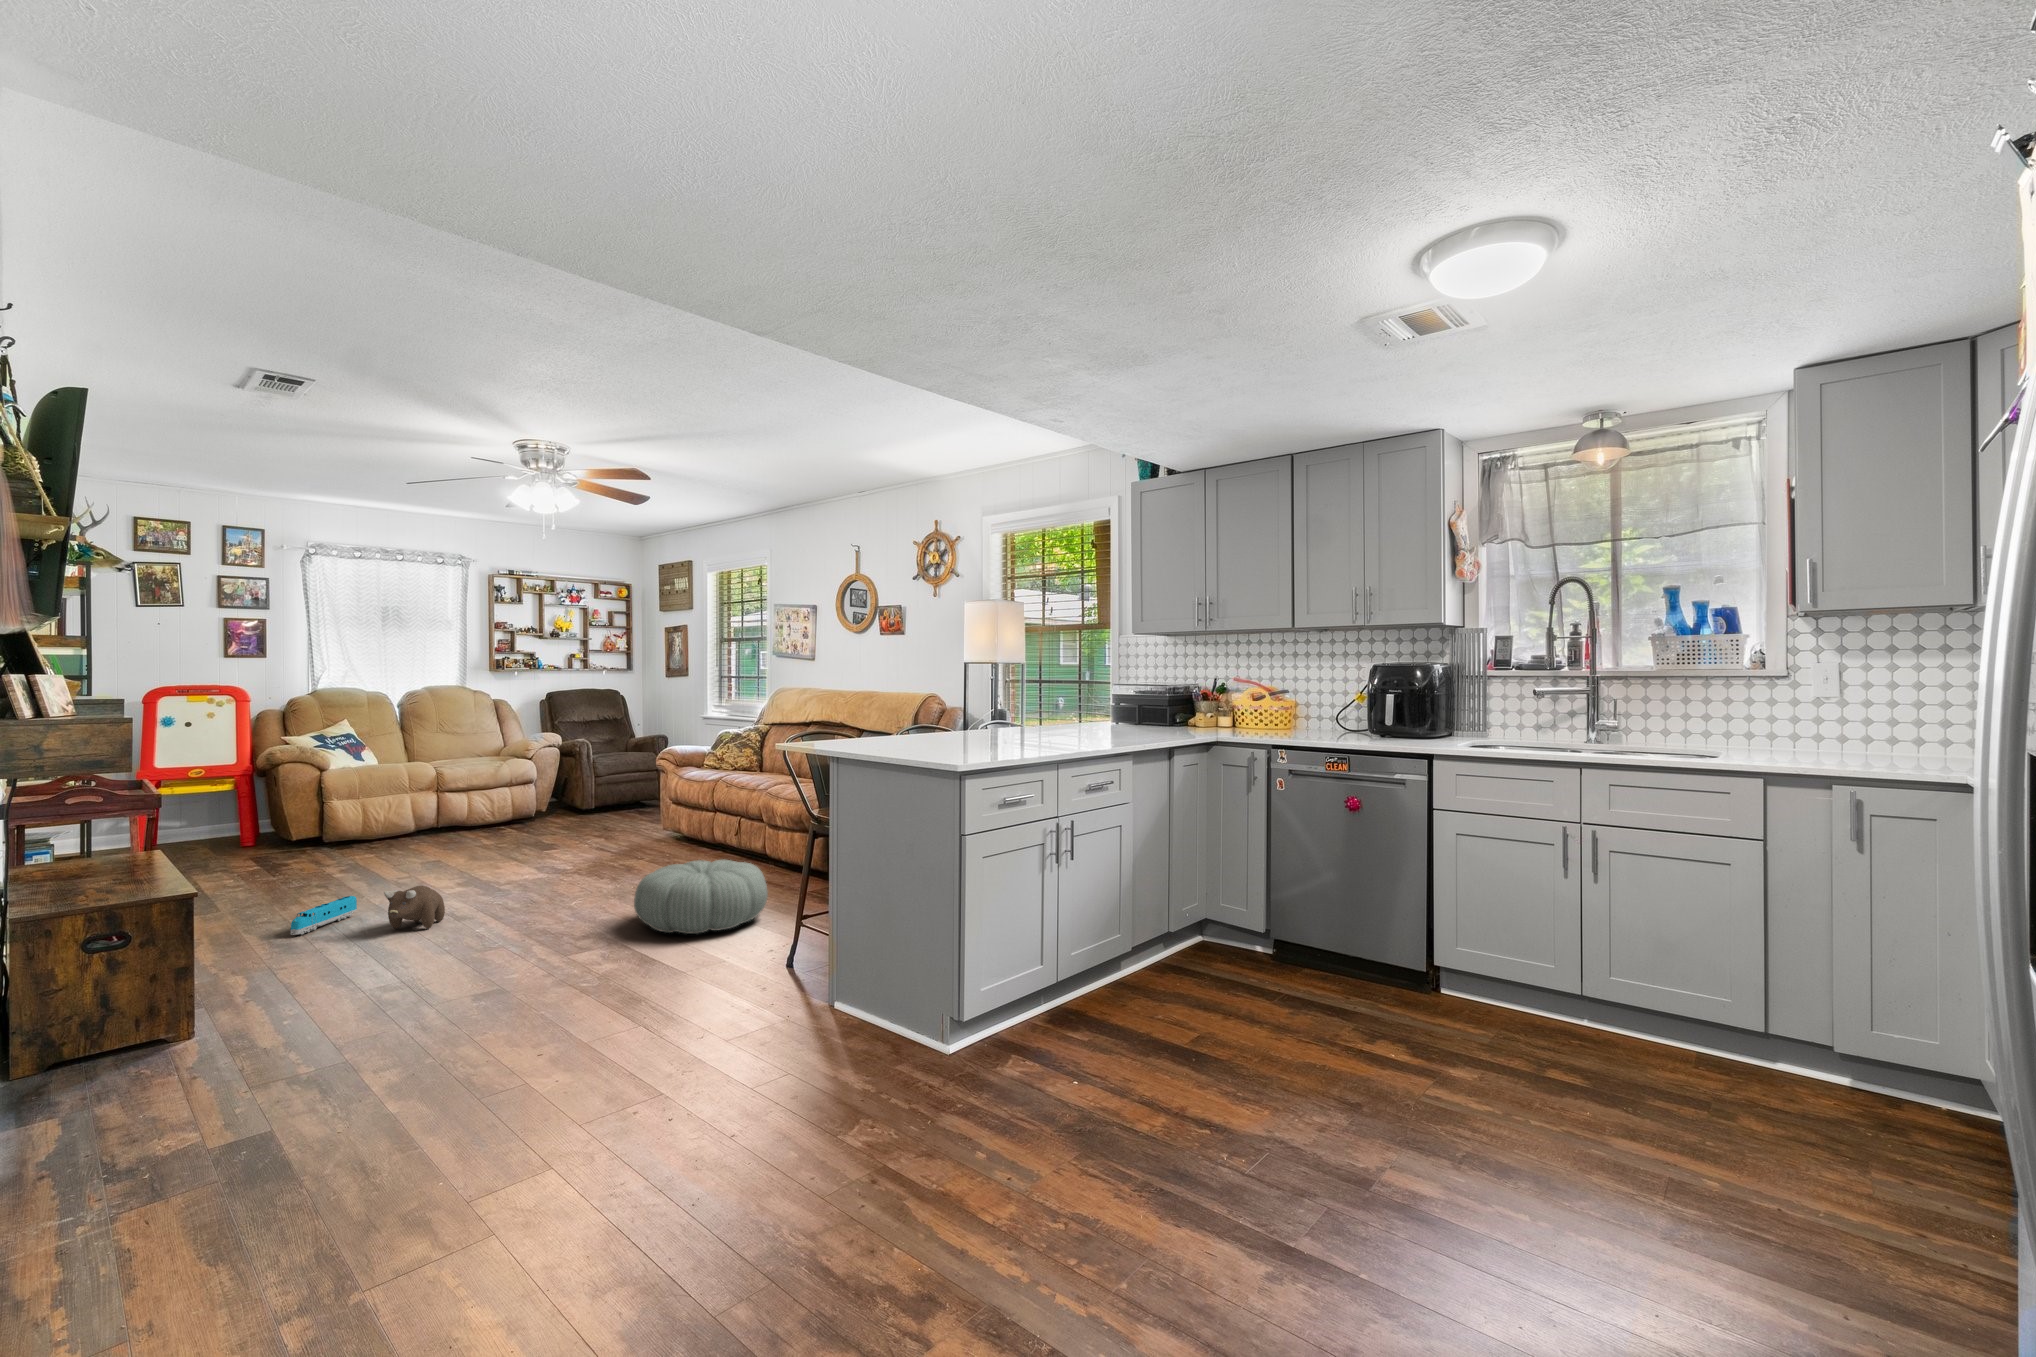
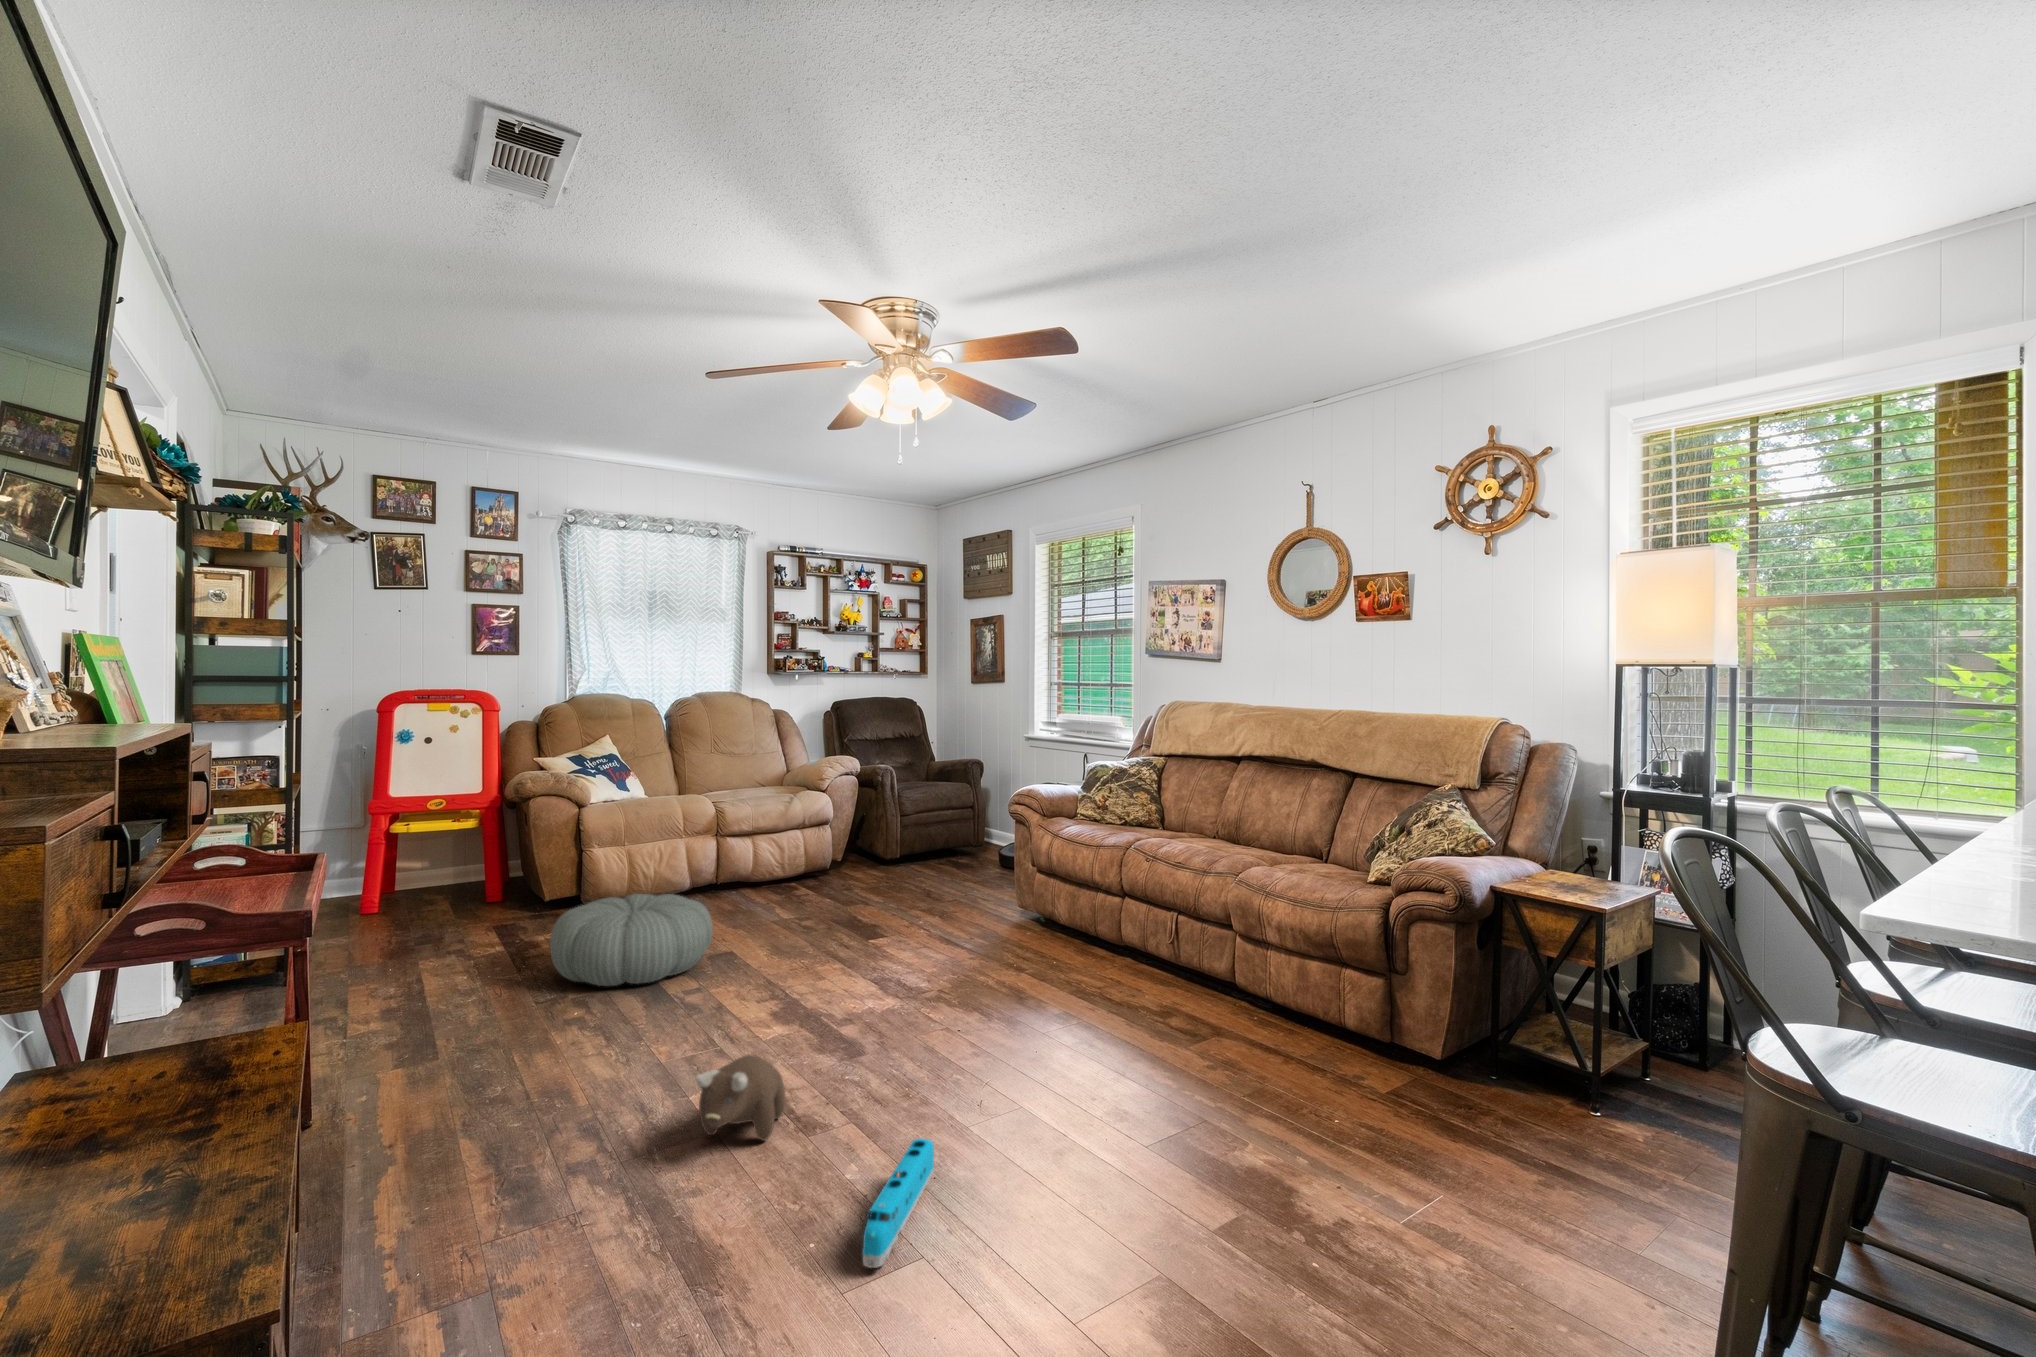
pouf: present [634,860,768,934] -> present [550,894,713,986]
toy train: present [291,896,357,935] -> present [862,1138,934,1268]

